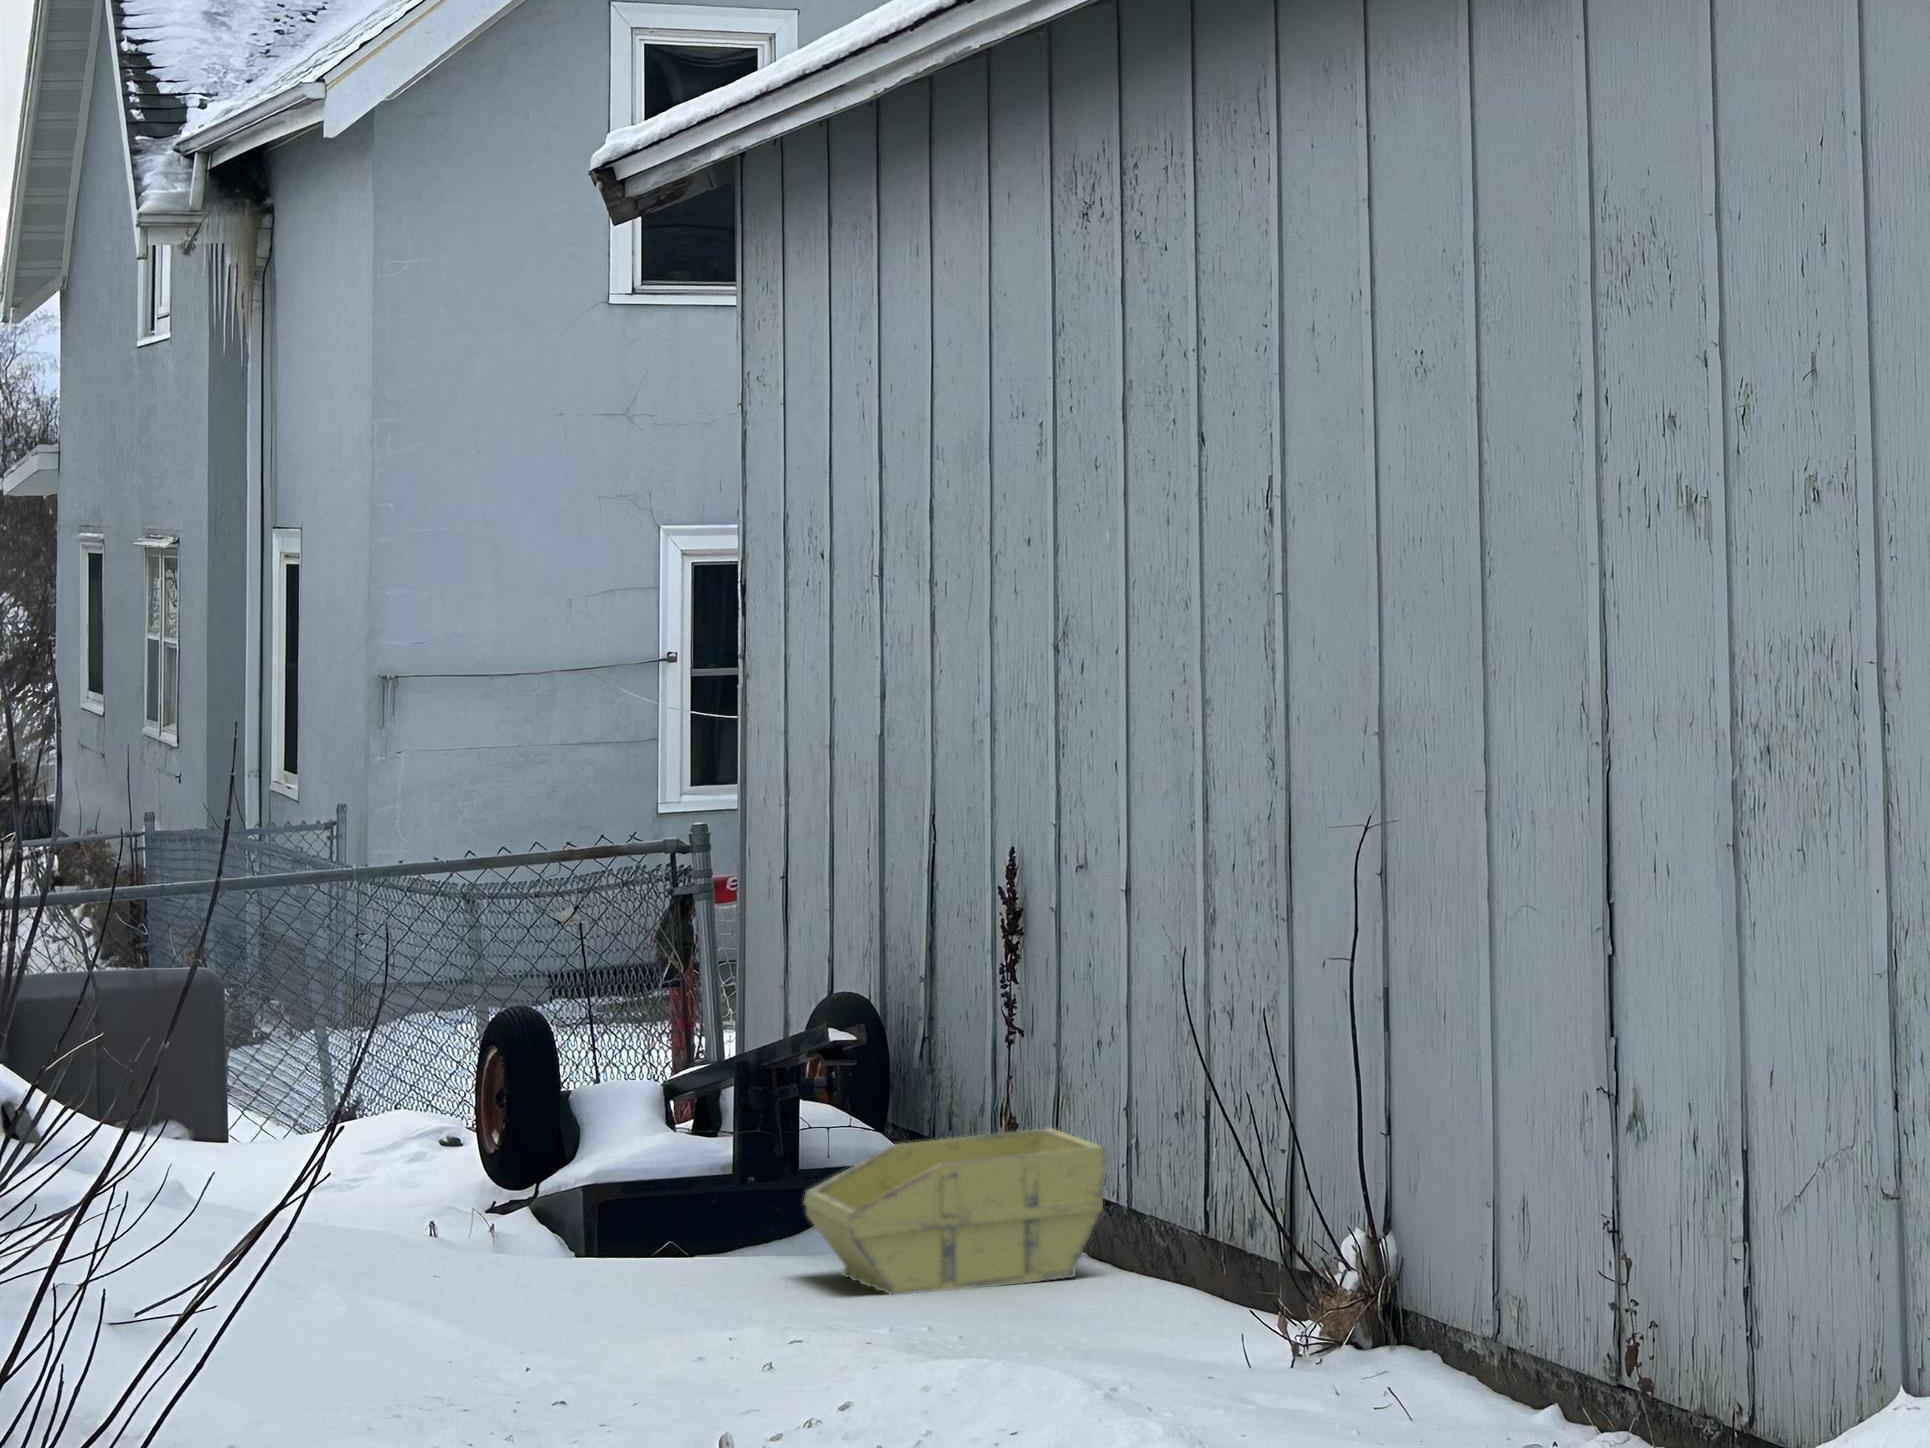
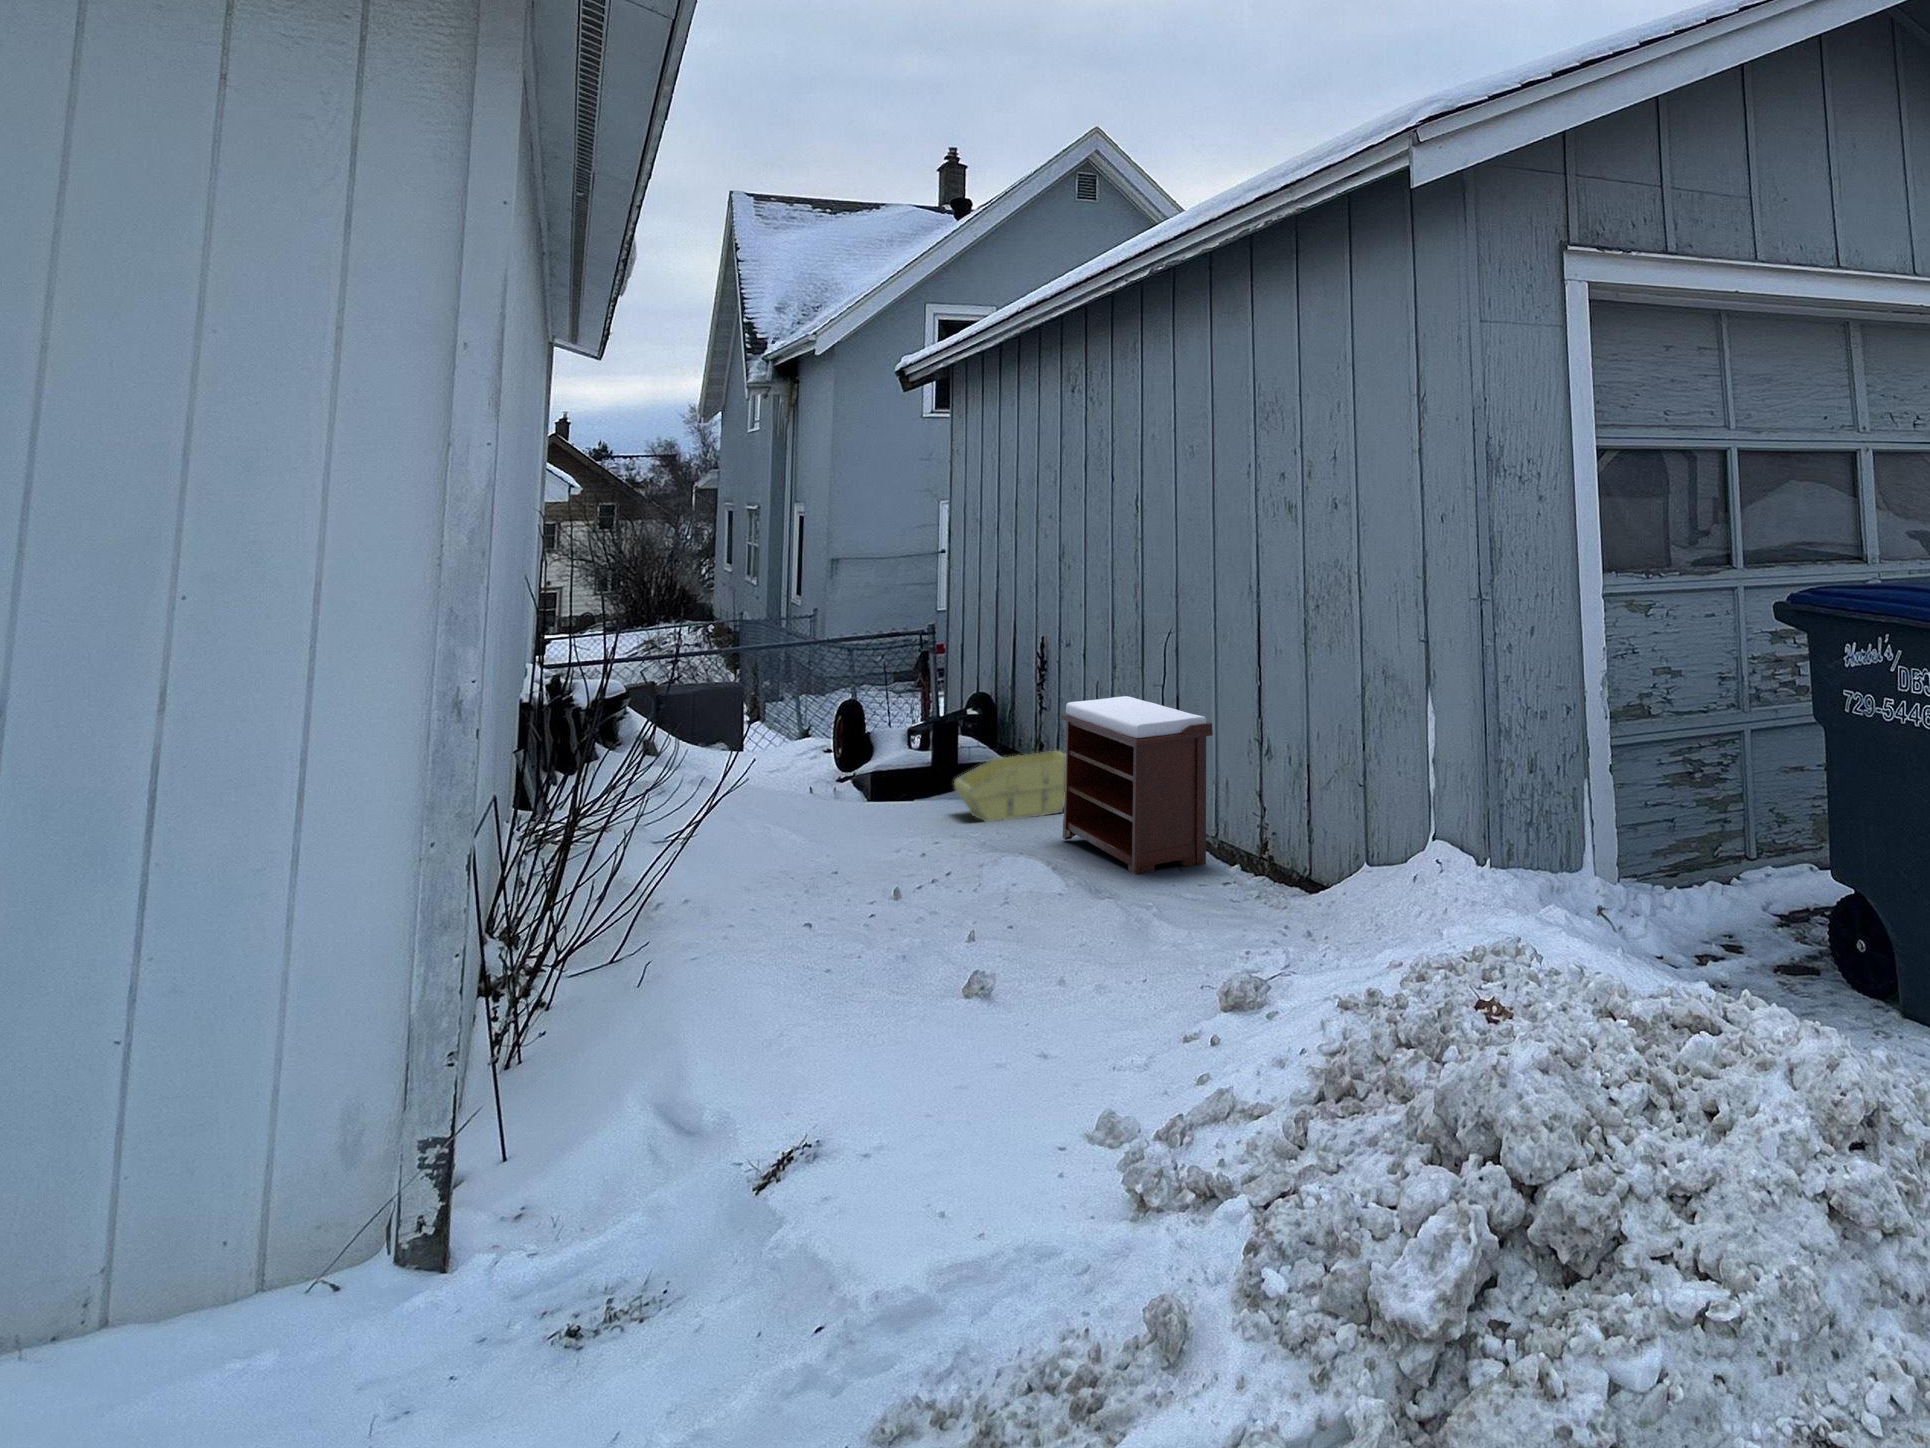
bench: none [1081,991,1480,1430] -> present [1061,696,1213,874]

